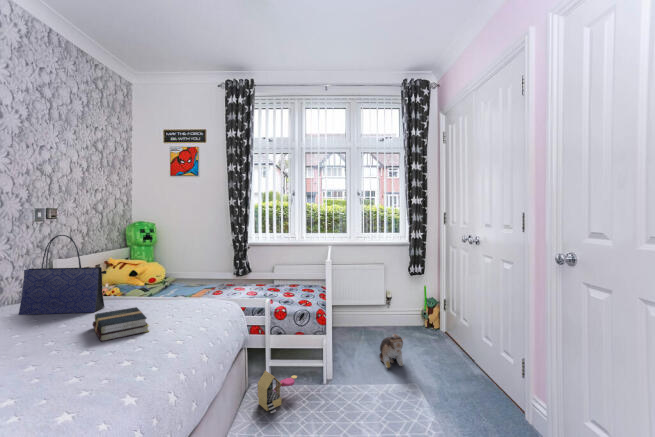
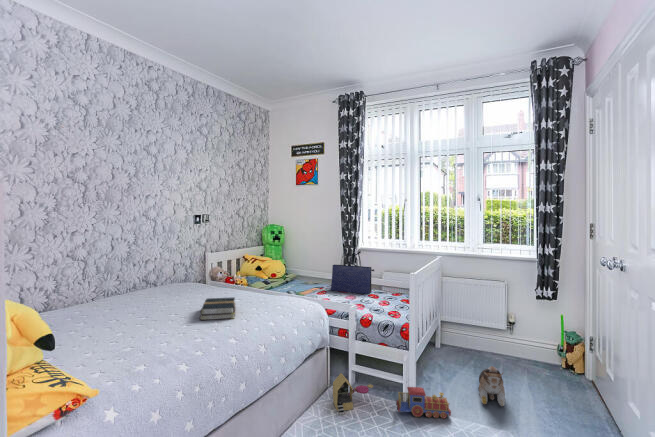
tote bag: present [19,235,106,315] -> present [331,246,374,294]
toy train: none [321,366,370,394] -> present [396,387,451,418]

